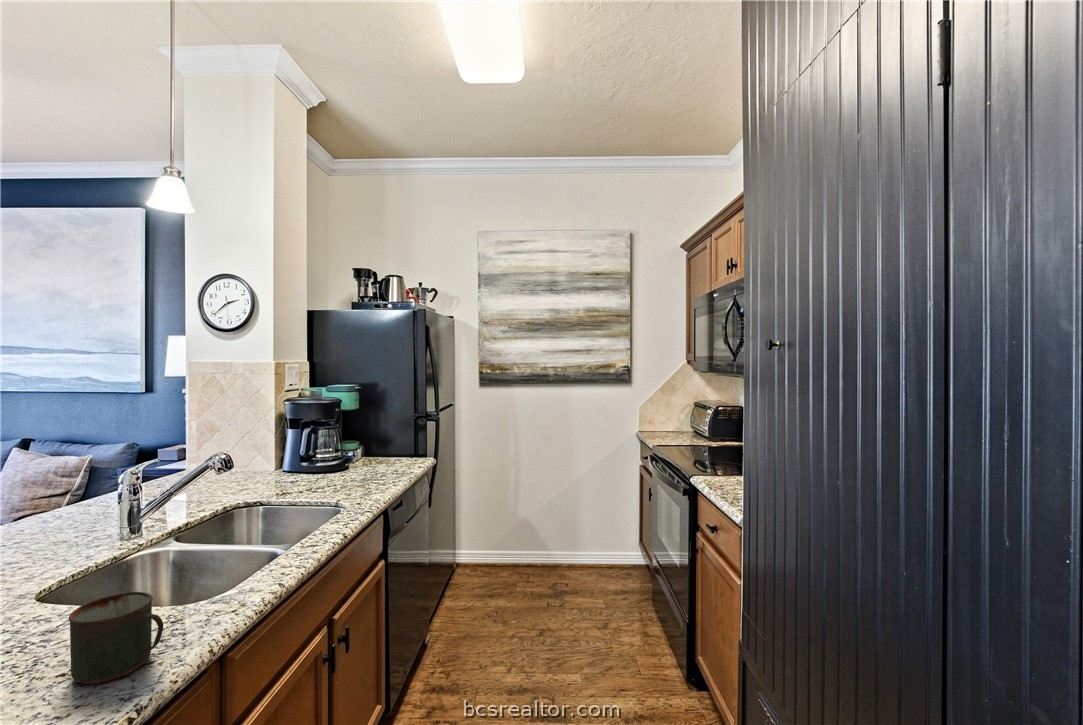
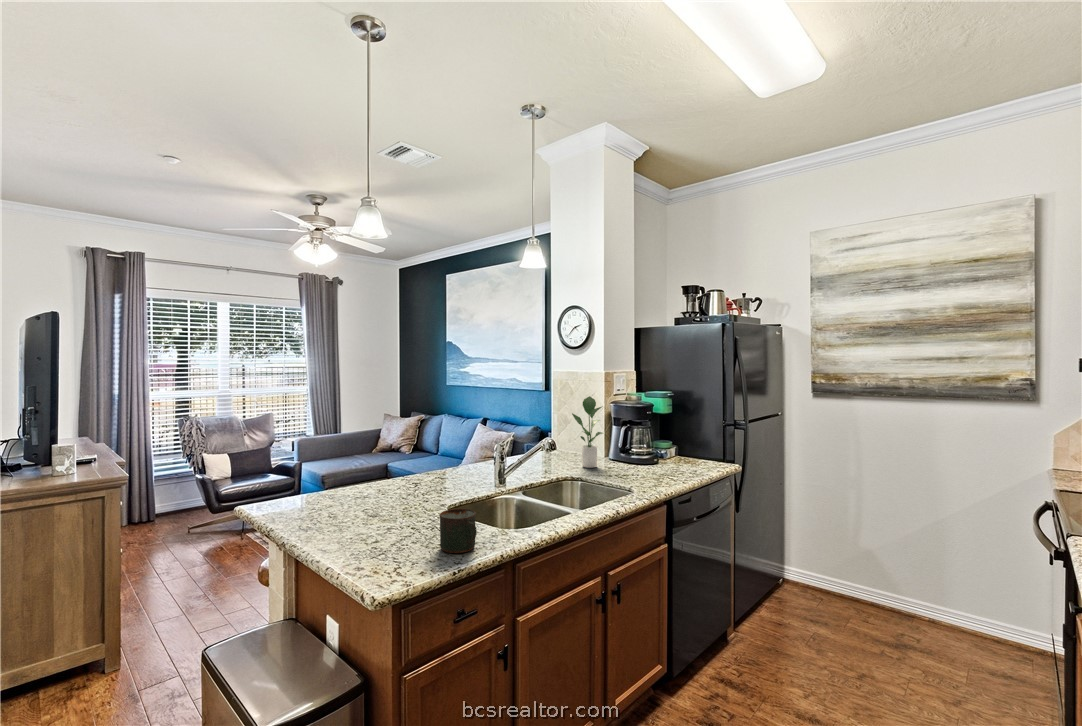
potted plant: none [235,394,284,487] -> present [572,396,604,468]

